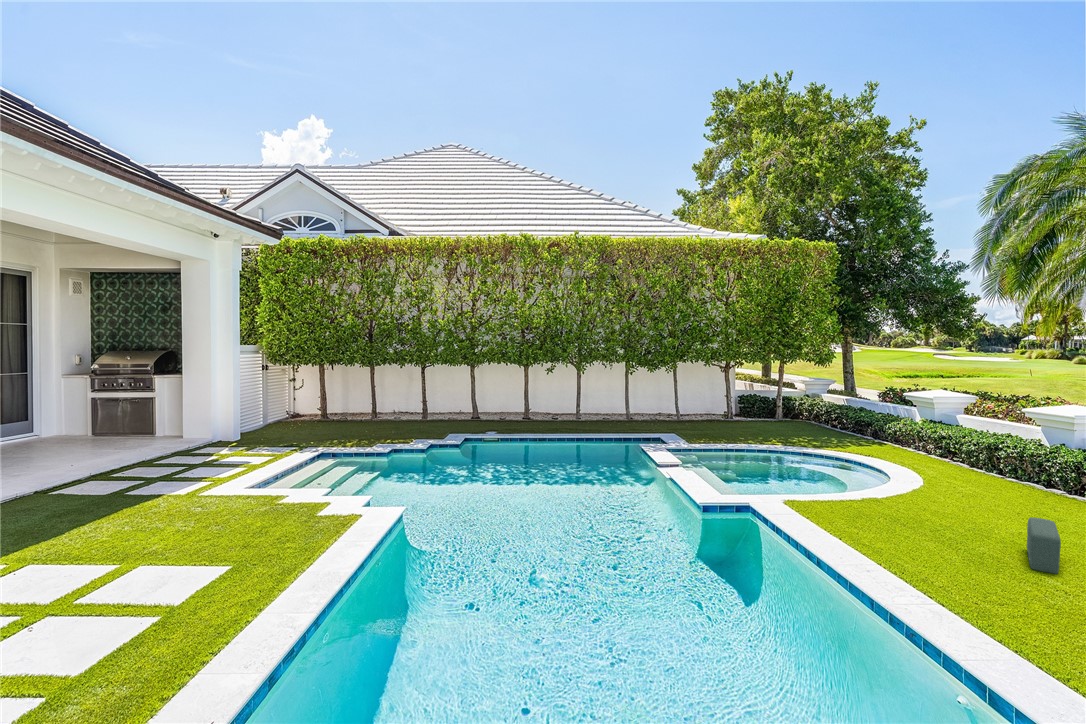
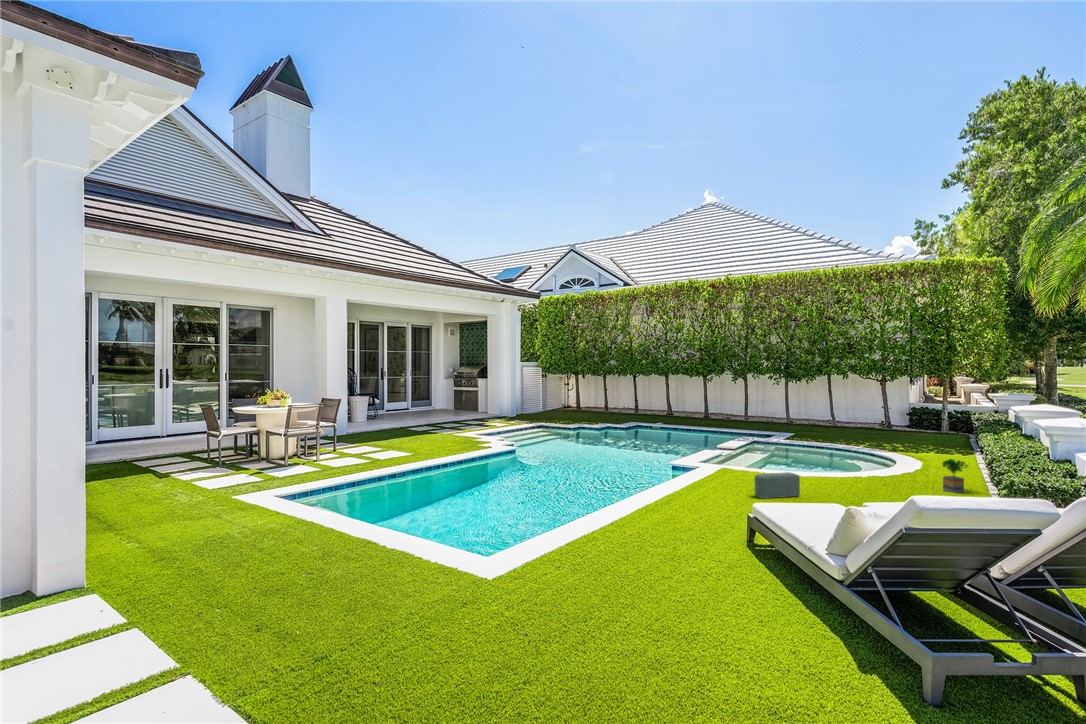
potted tree: none [1038,462,1075,504] -> present [942,459,967,493]

